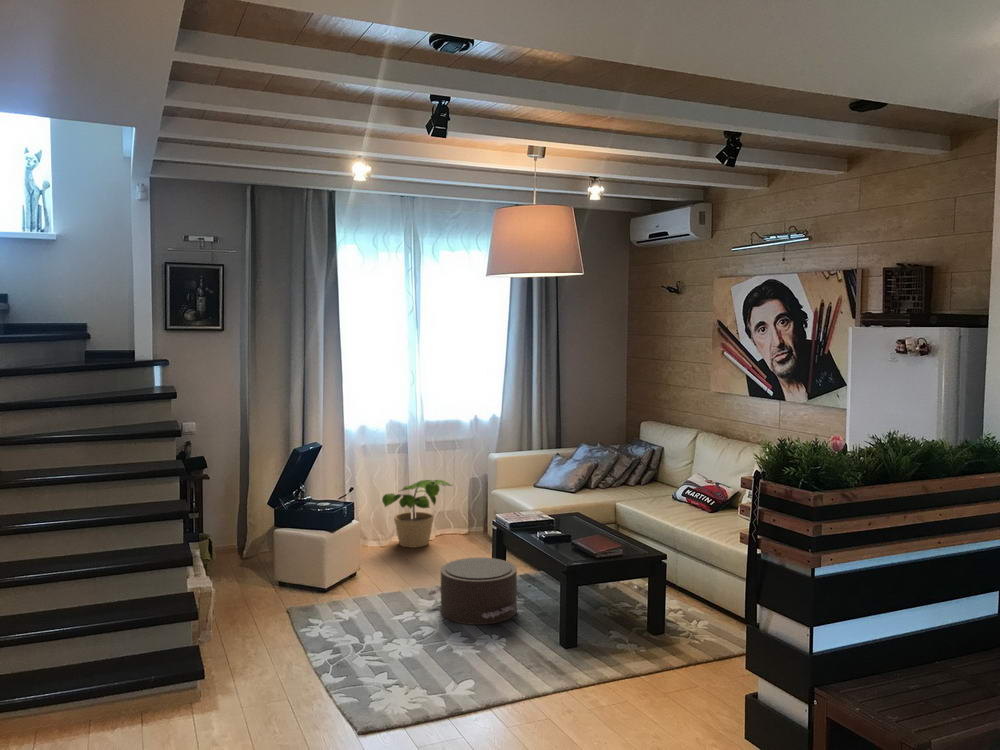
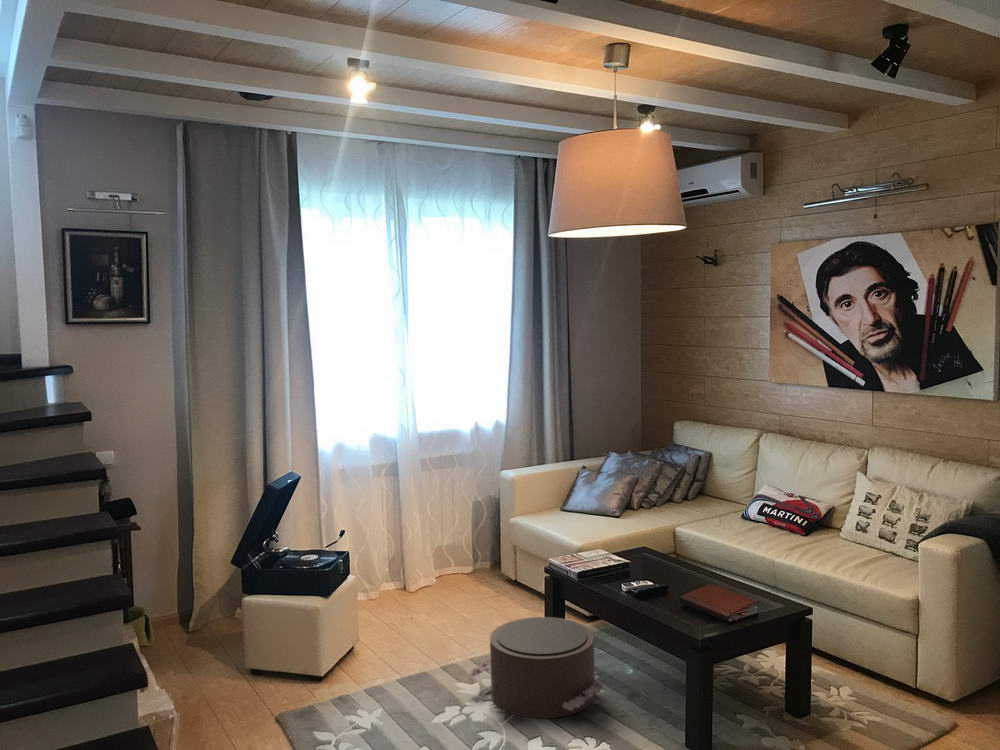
potted plant: present [382,480,452,548] -> none [372,510,466,598]

